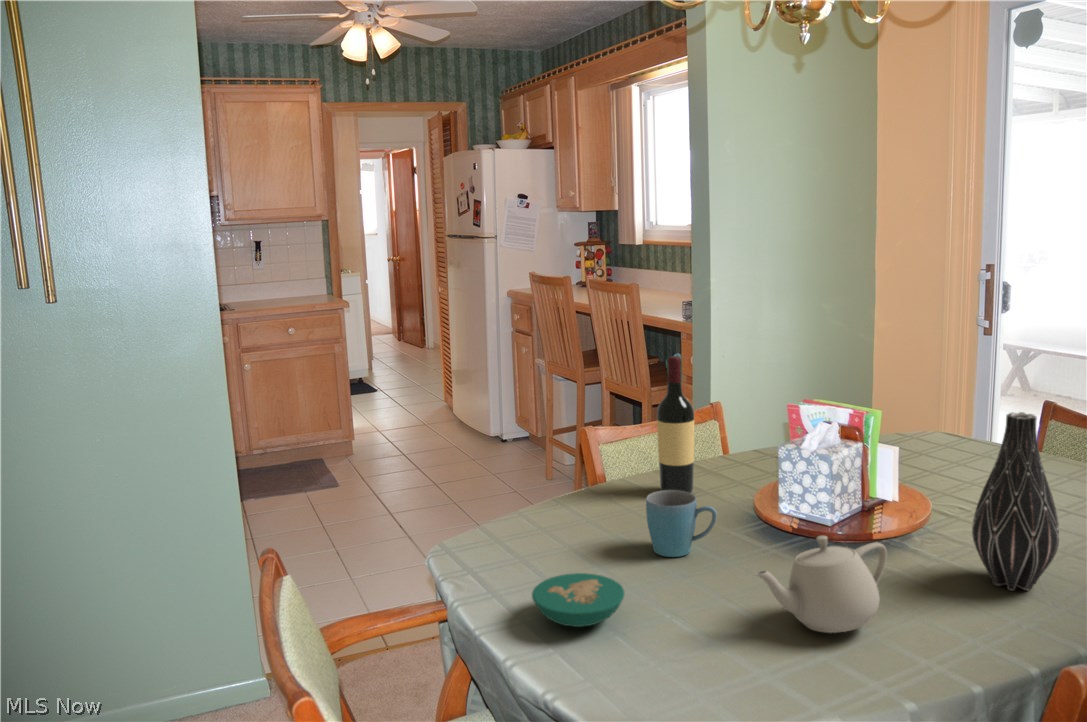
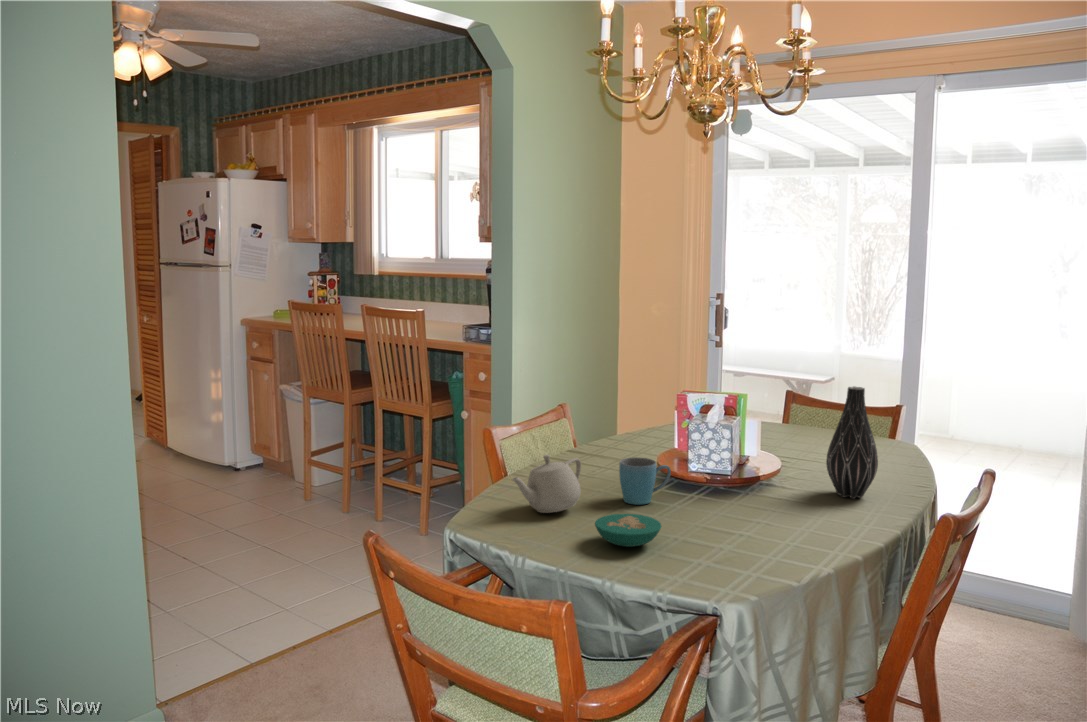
wine bottle: present [657,356,695,493] -> none [582,362,611,470]
teapot: present [756,536,887,633] -> present [512,455,581,513]

